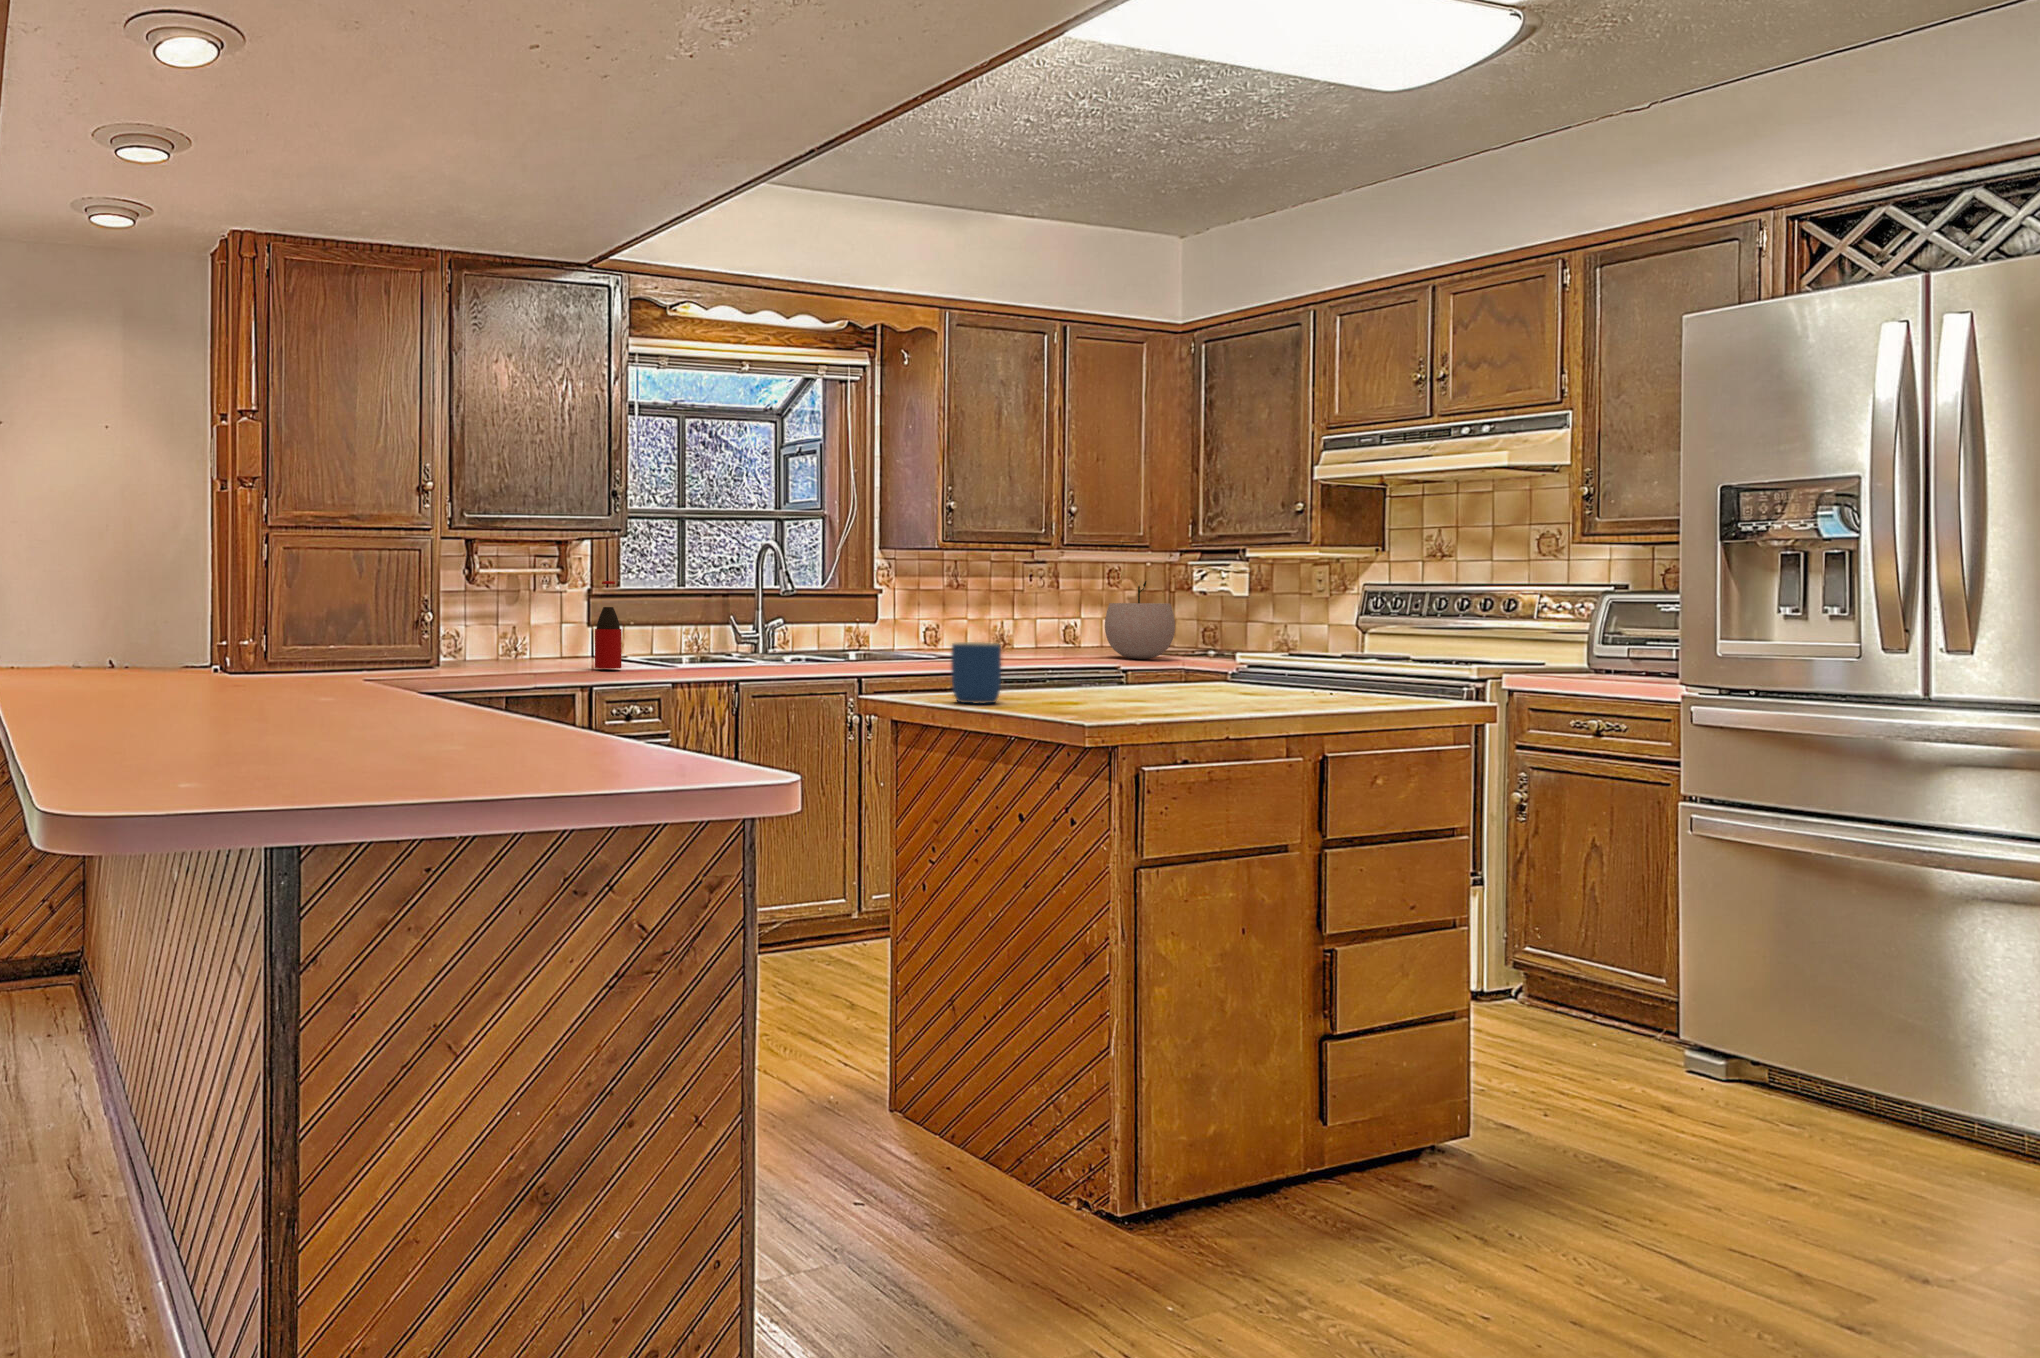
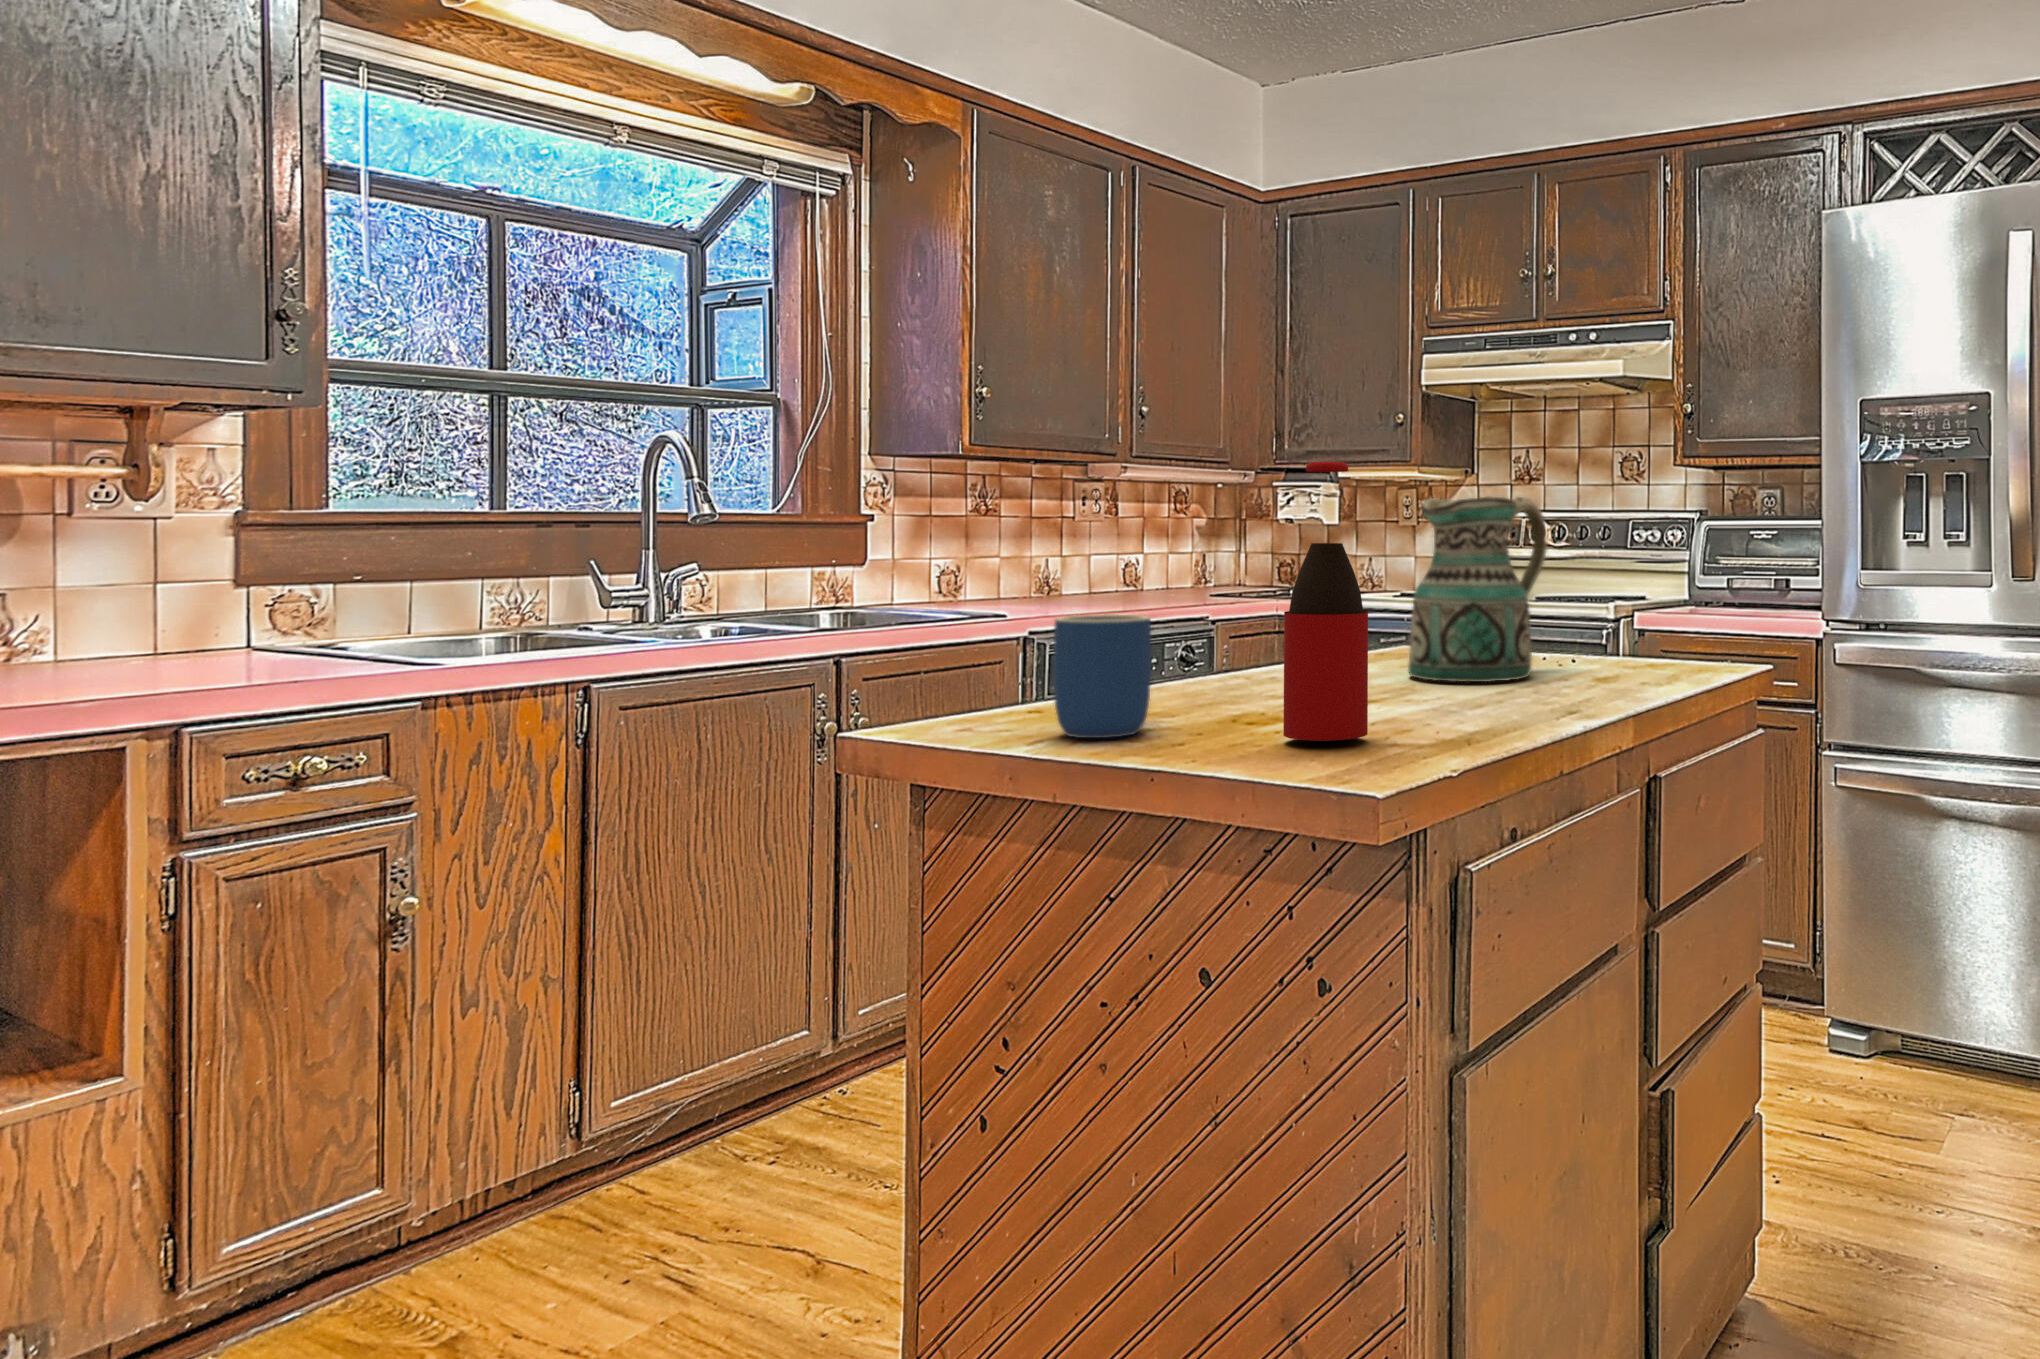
ceramic pitcher: none [1189,578,1301,697] -> present [1408,496,1547,682]
bottle: present [595,581,622,669] -> present [1283,462,1368,741]
plant pot: present [1105,581,1175,659] -> none [1184,502,1269,608]

